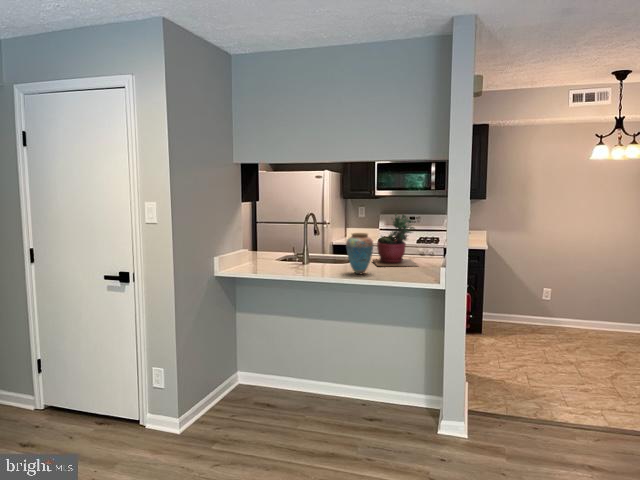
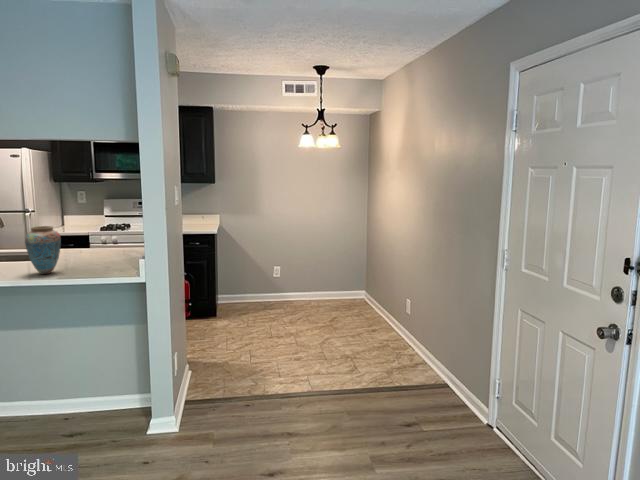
succulent plant: present [373,214,418,266] -> none [71,201,126,262]

